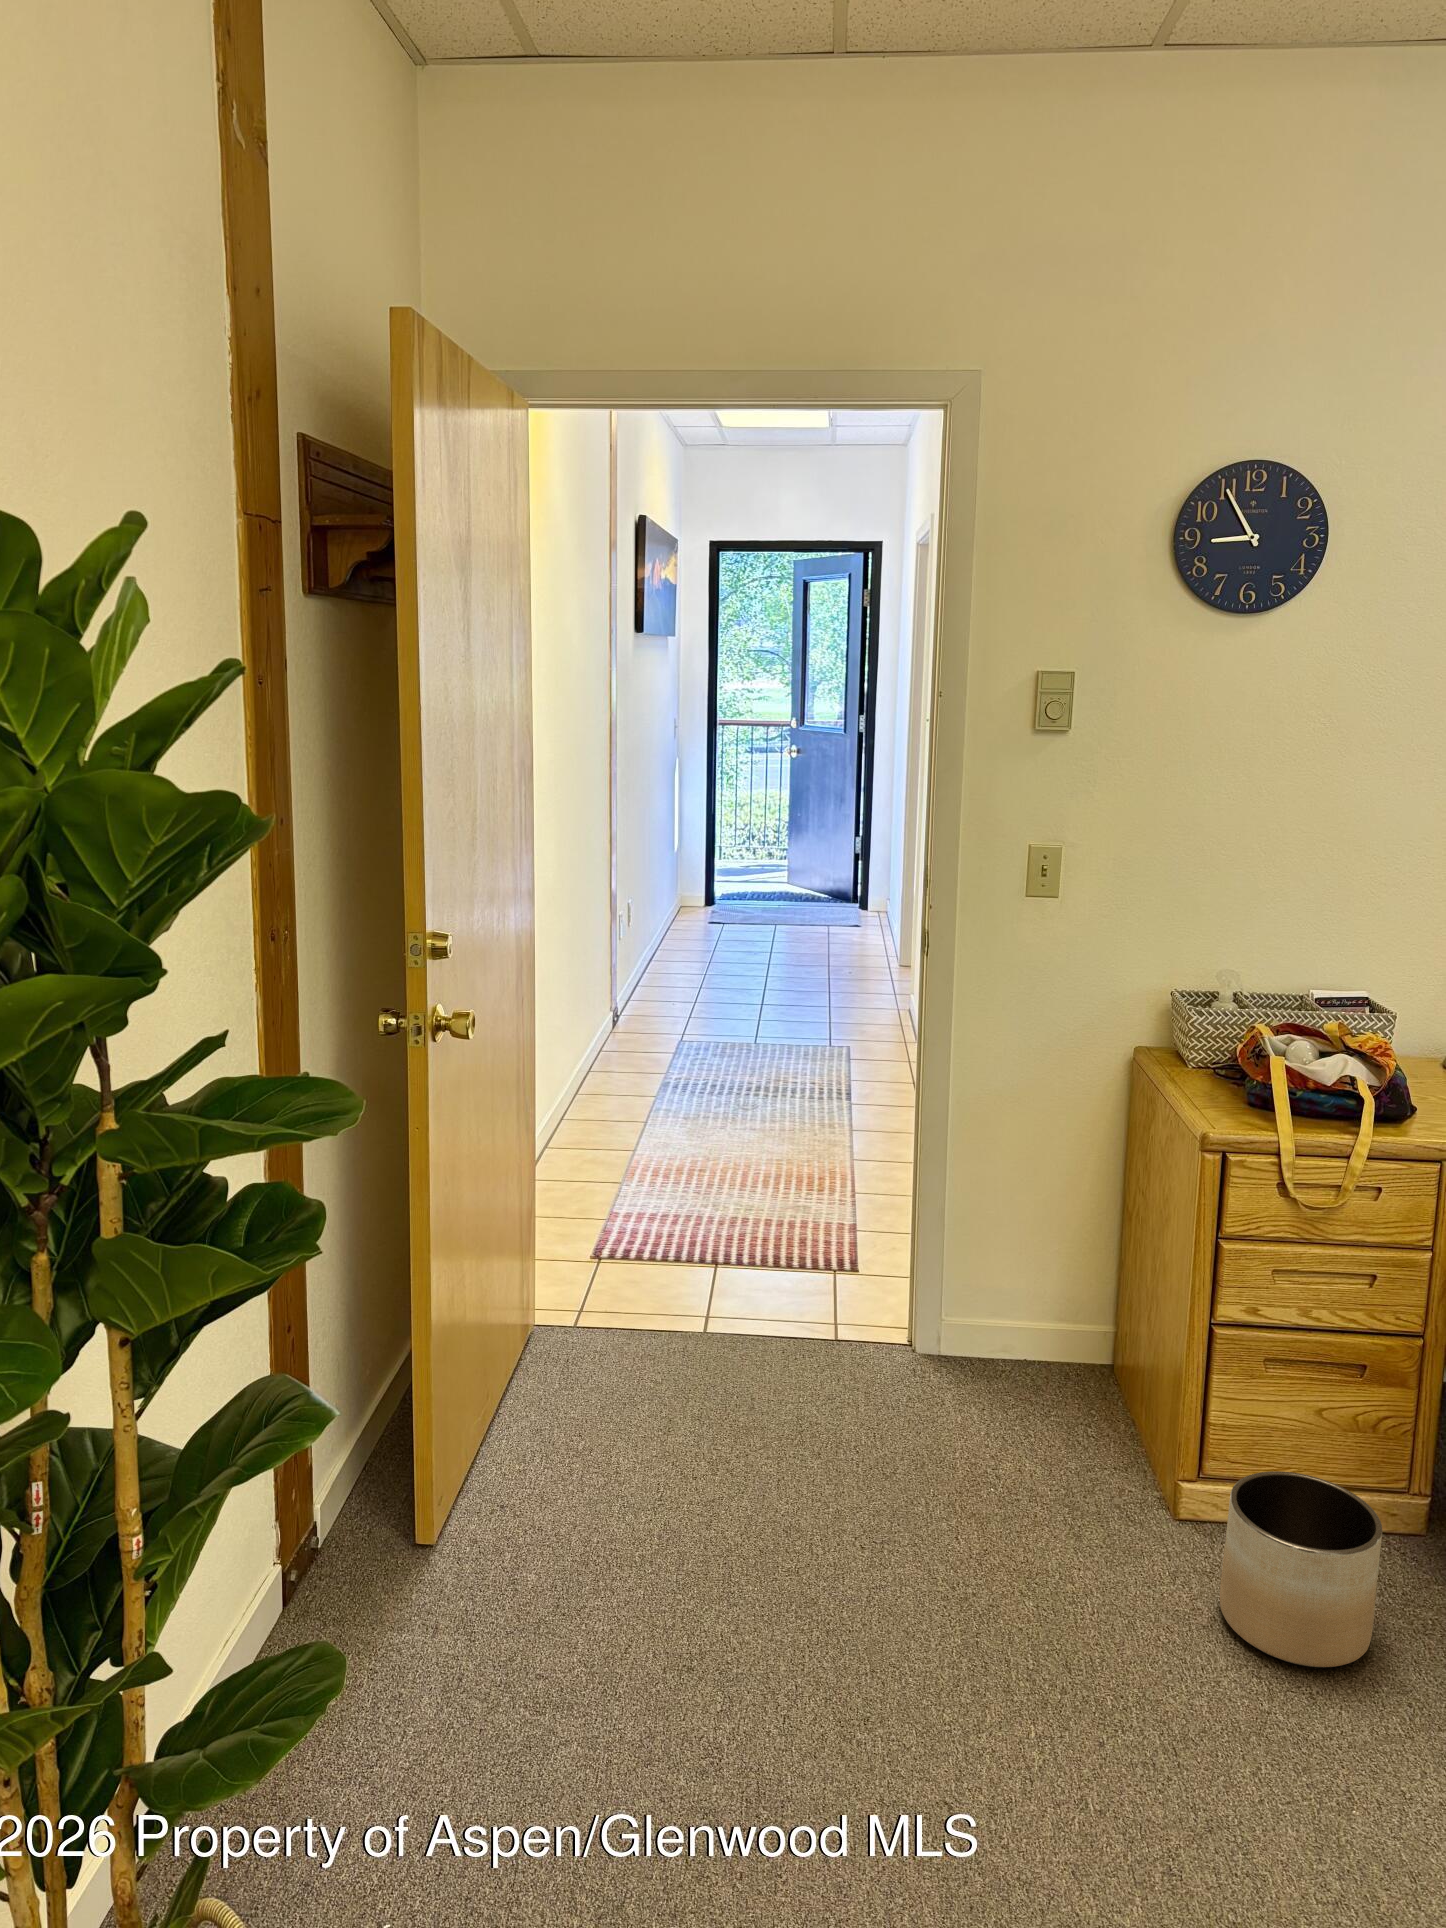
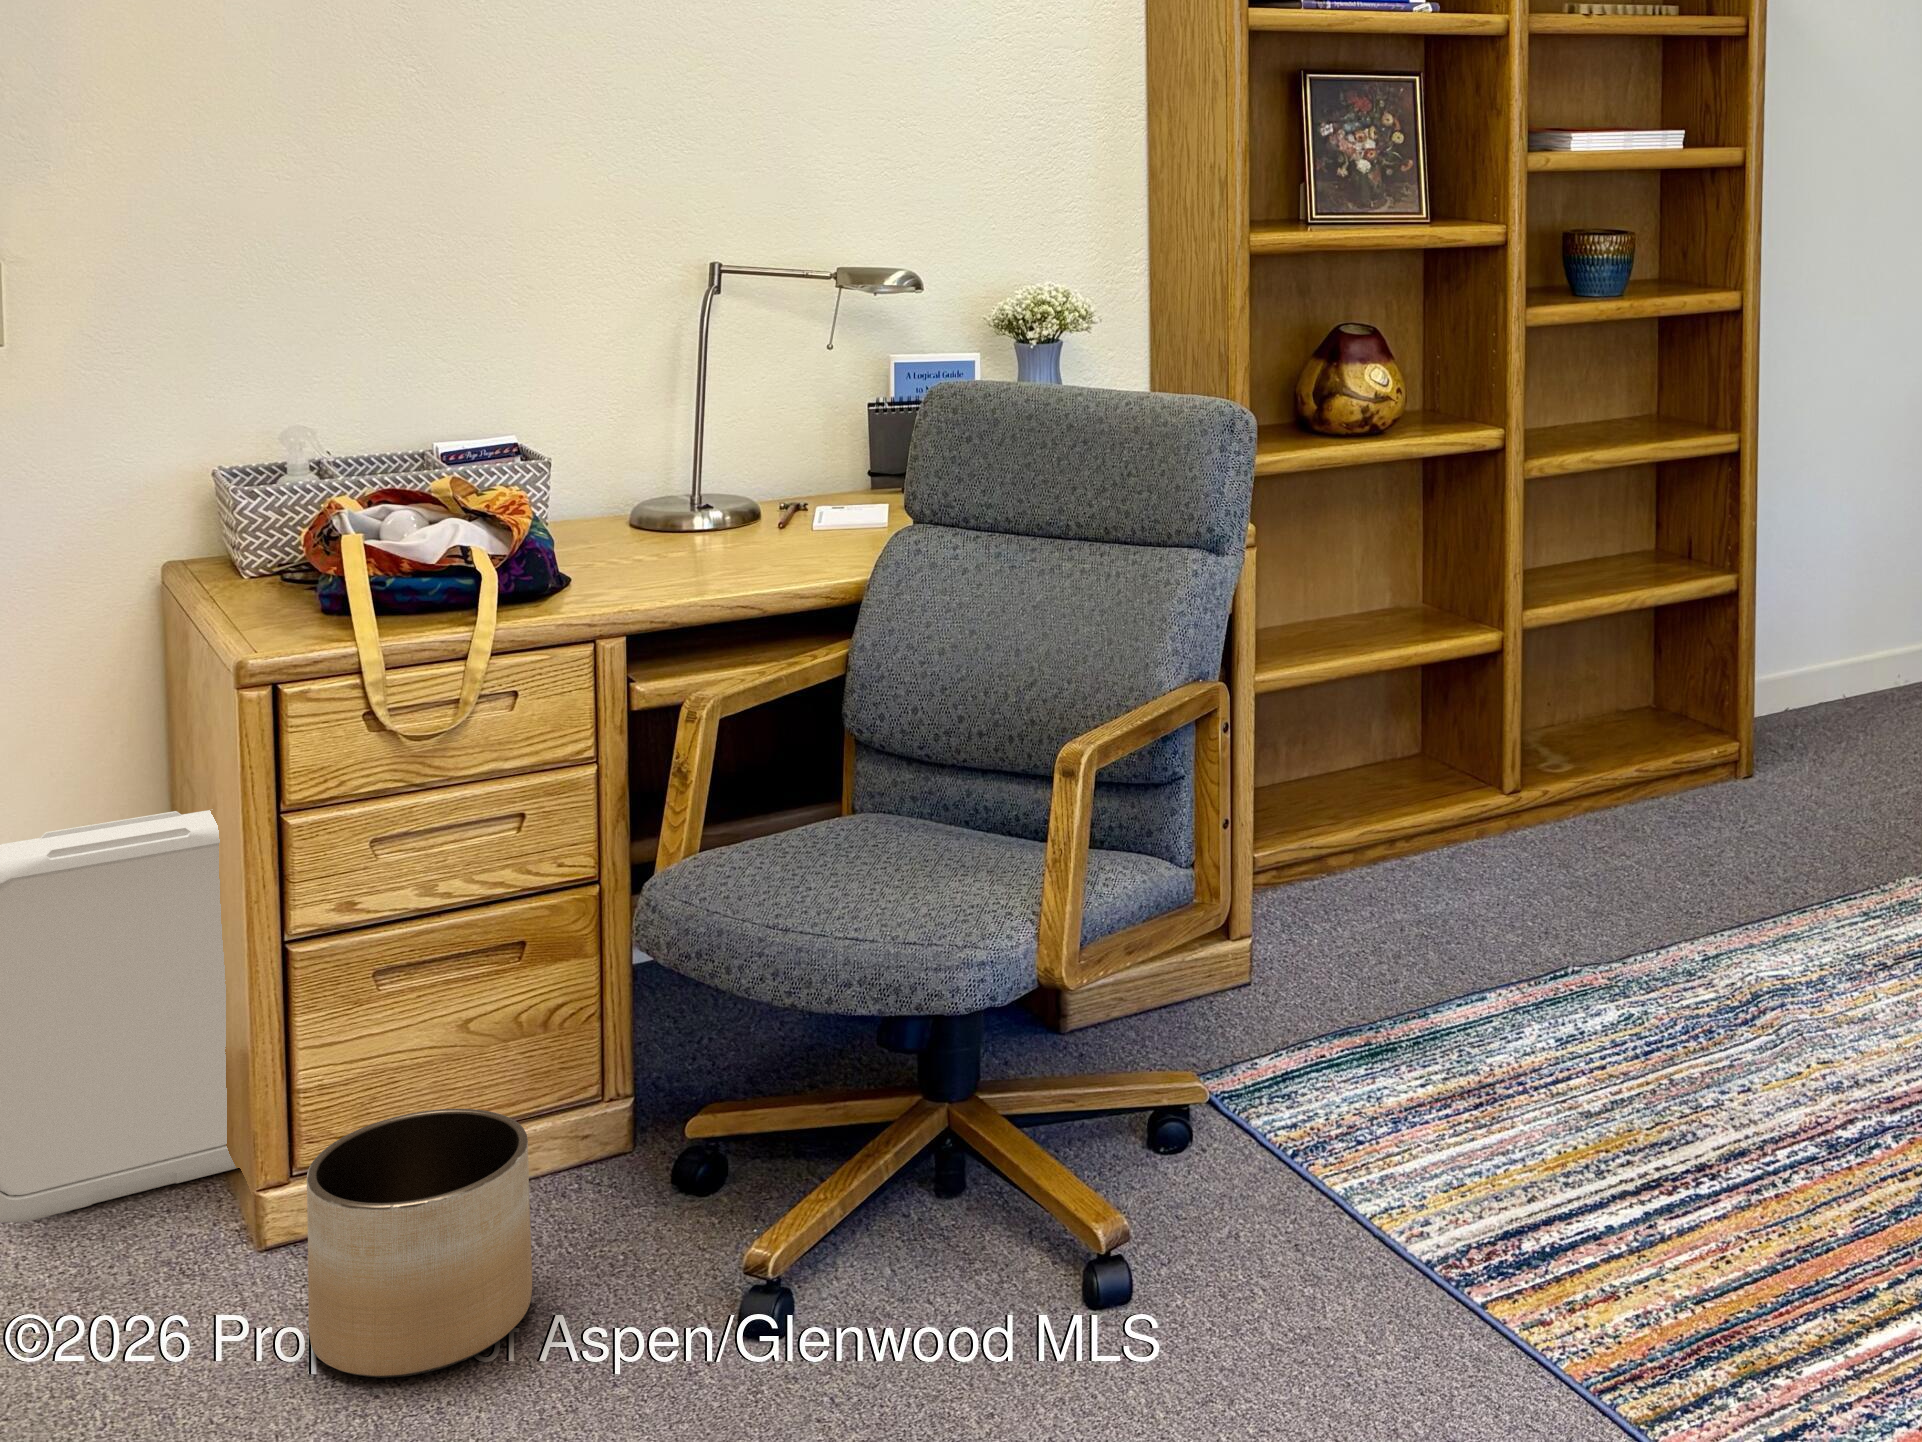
air purifier: none [1006,1210,1202,1450] -> present [0,810,236,1223]

